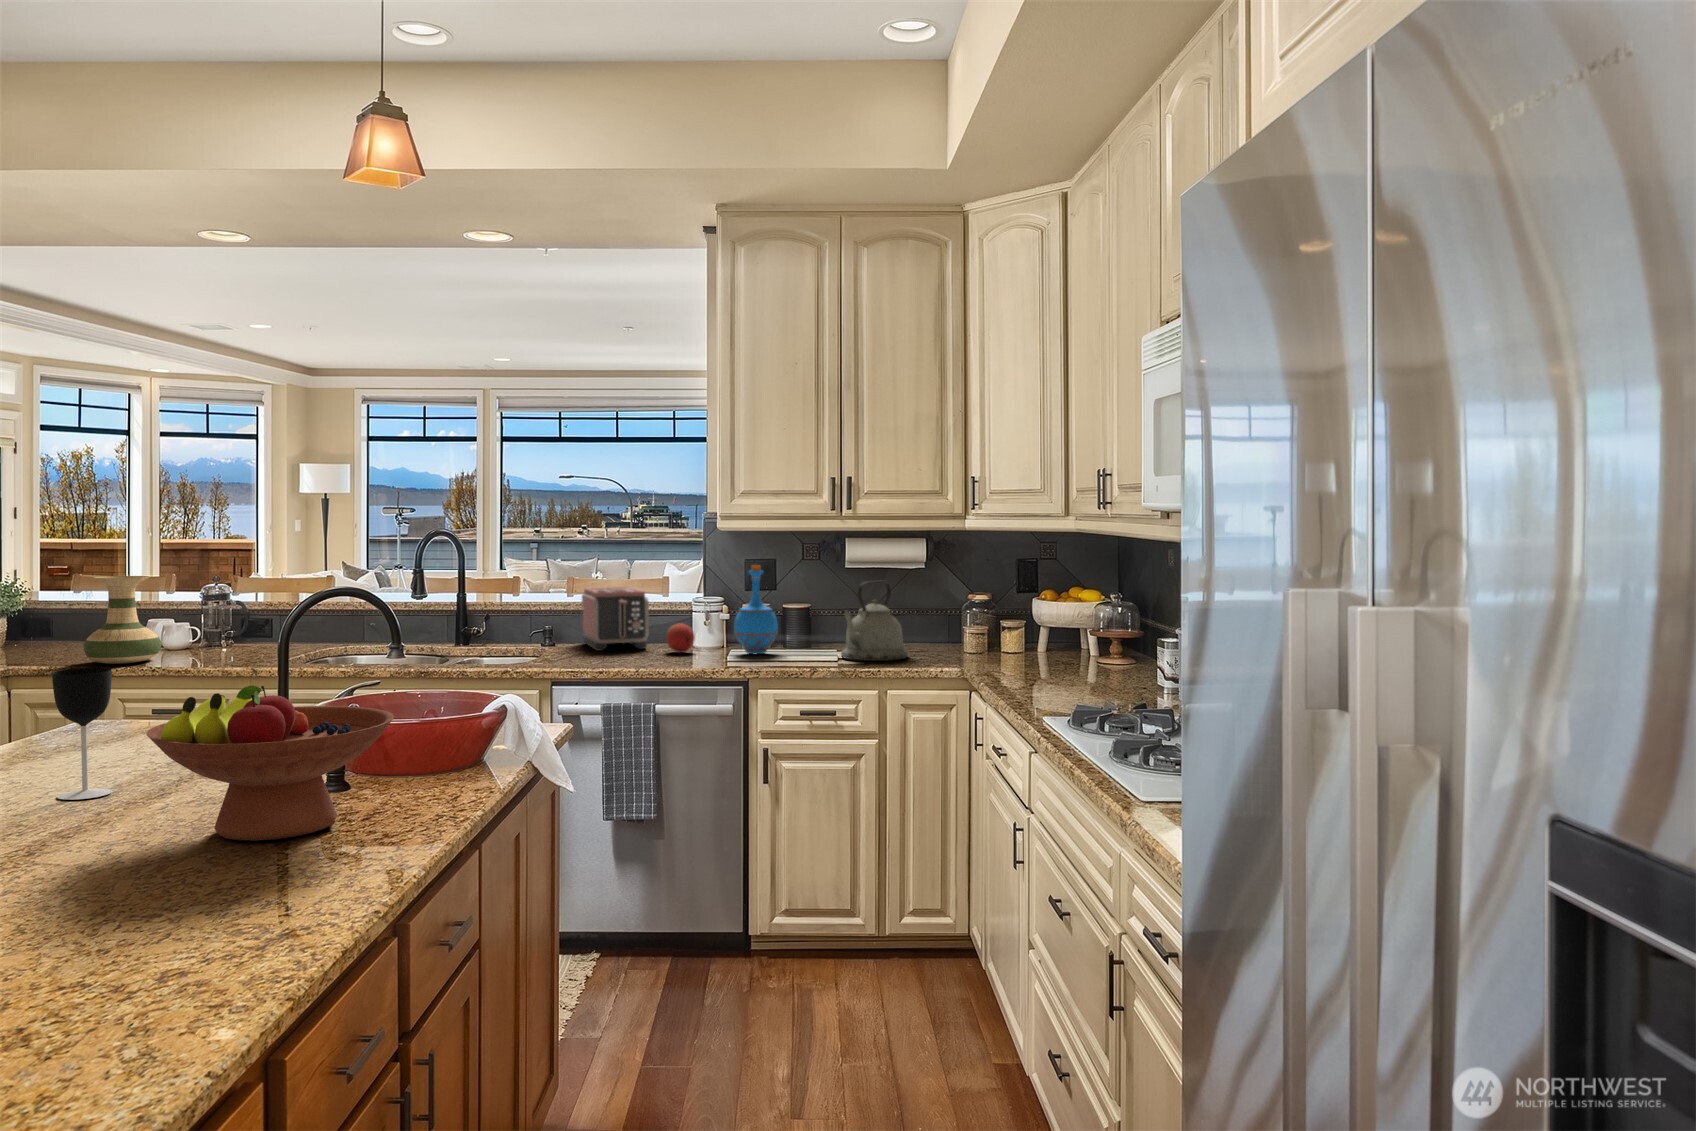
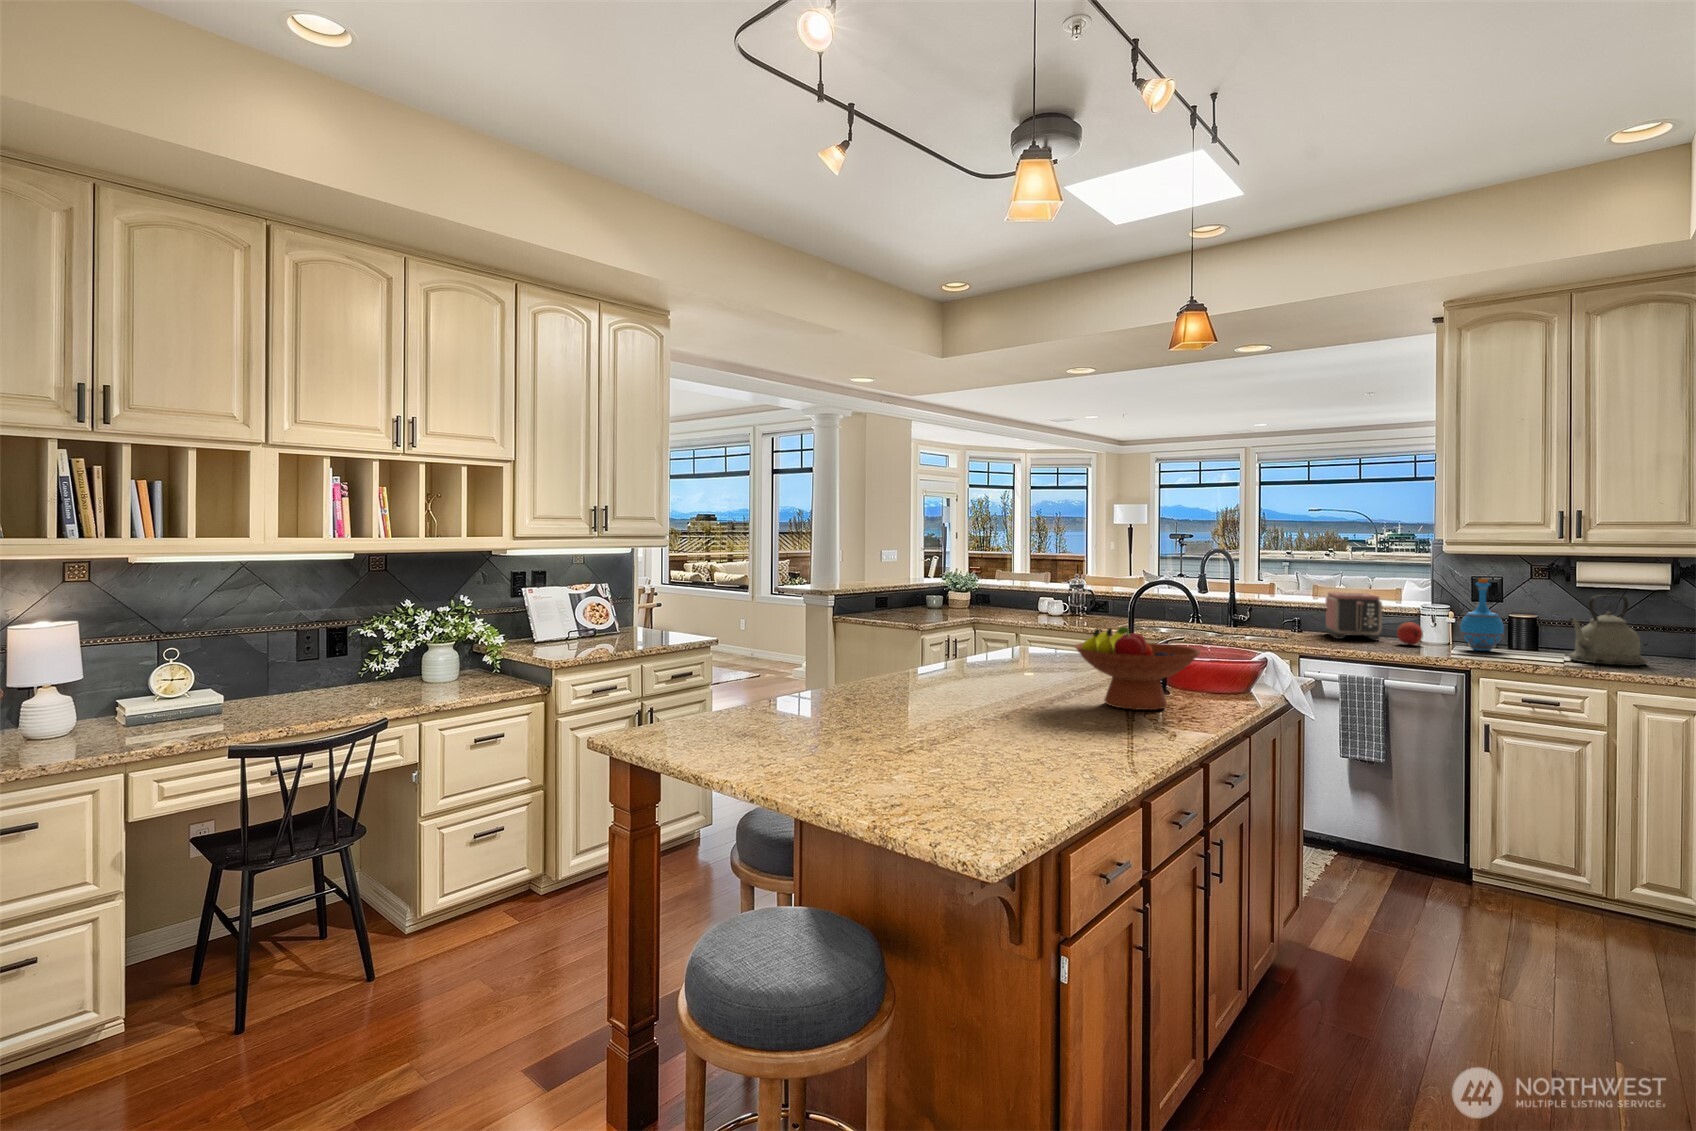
vase: present [84,576,161,664] -> none [1008,573,1047,624]
wine glass: present [52,668,113,800] -> none [1024,615,1050,682]

